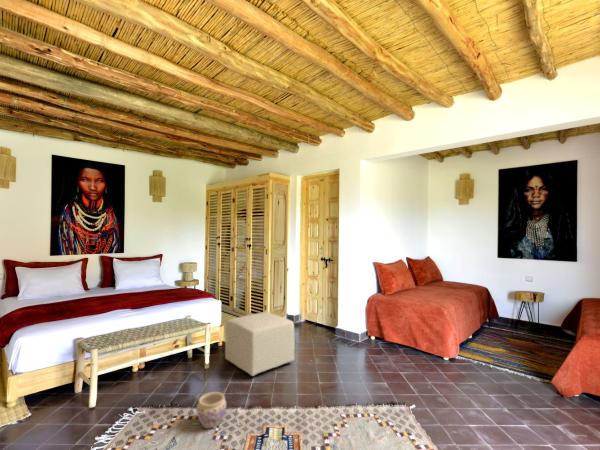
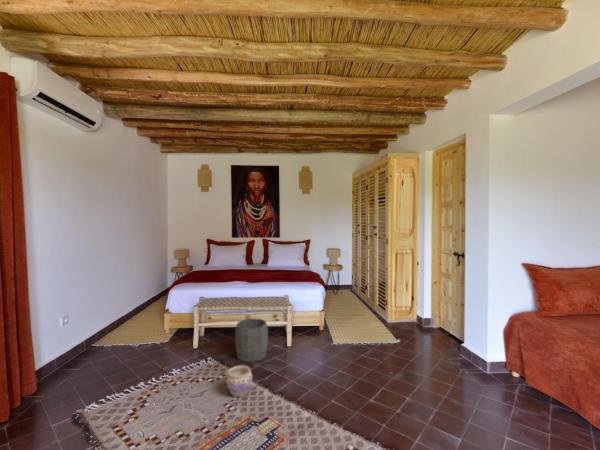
ottoman: present [225,312,295,376] -> none [307,306,365,367]
woven basket: none [157,344,198,397] -> present [235,319,268,362]

